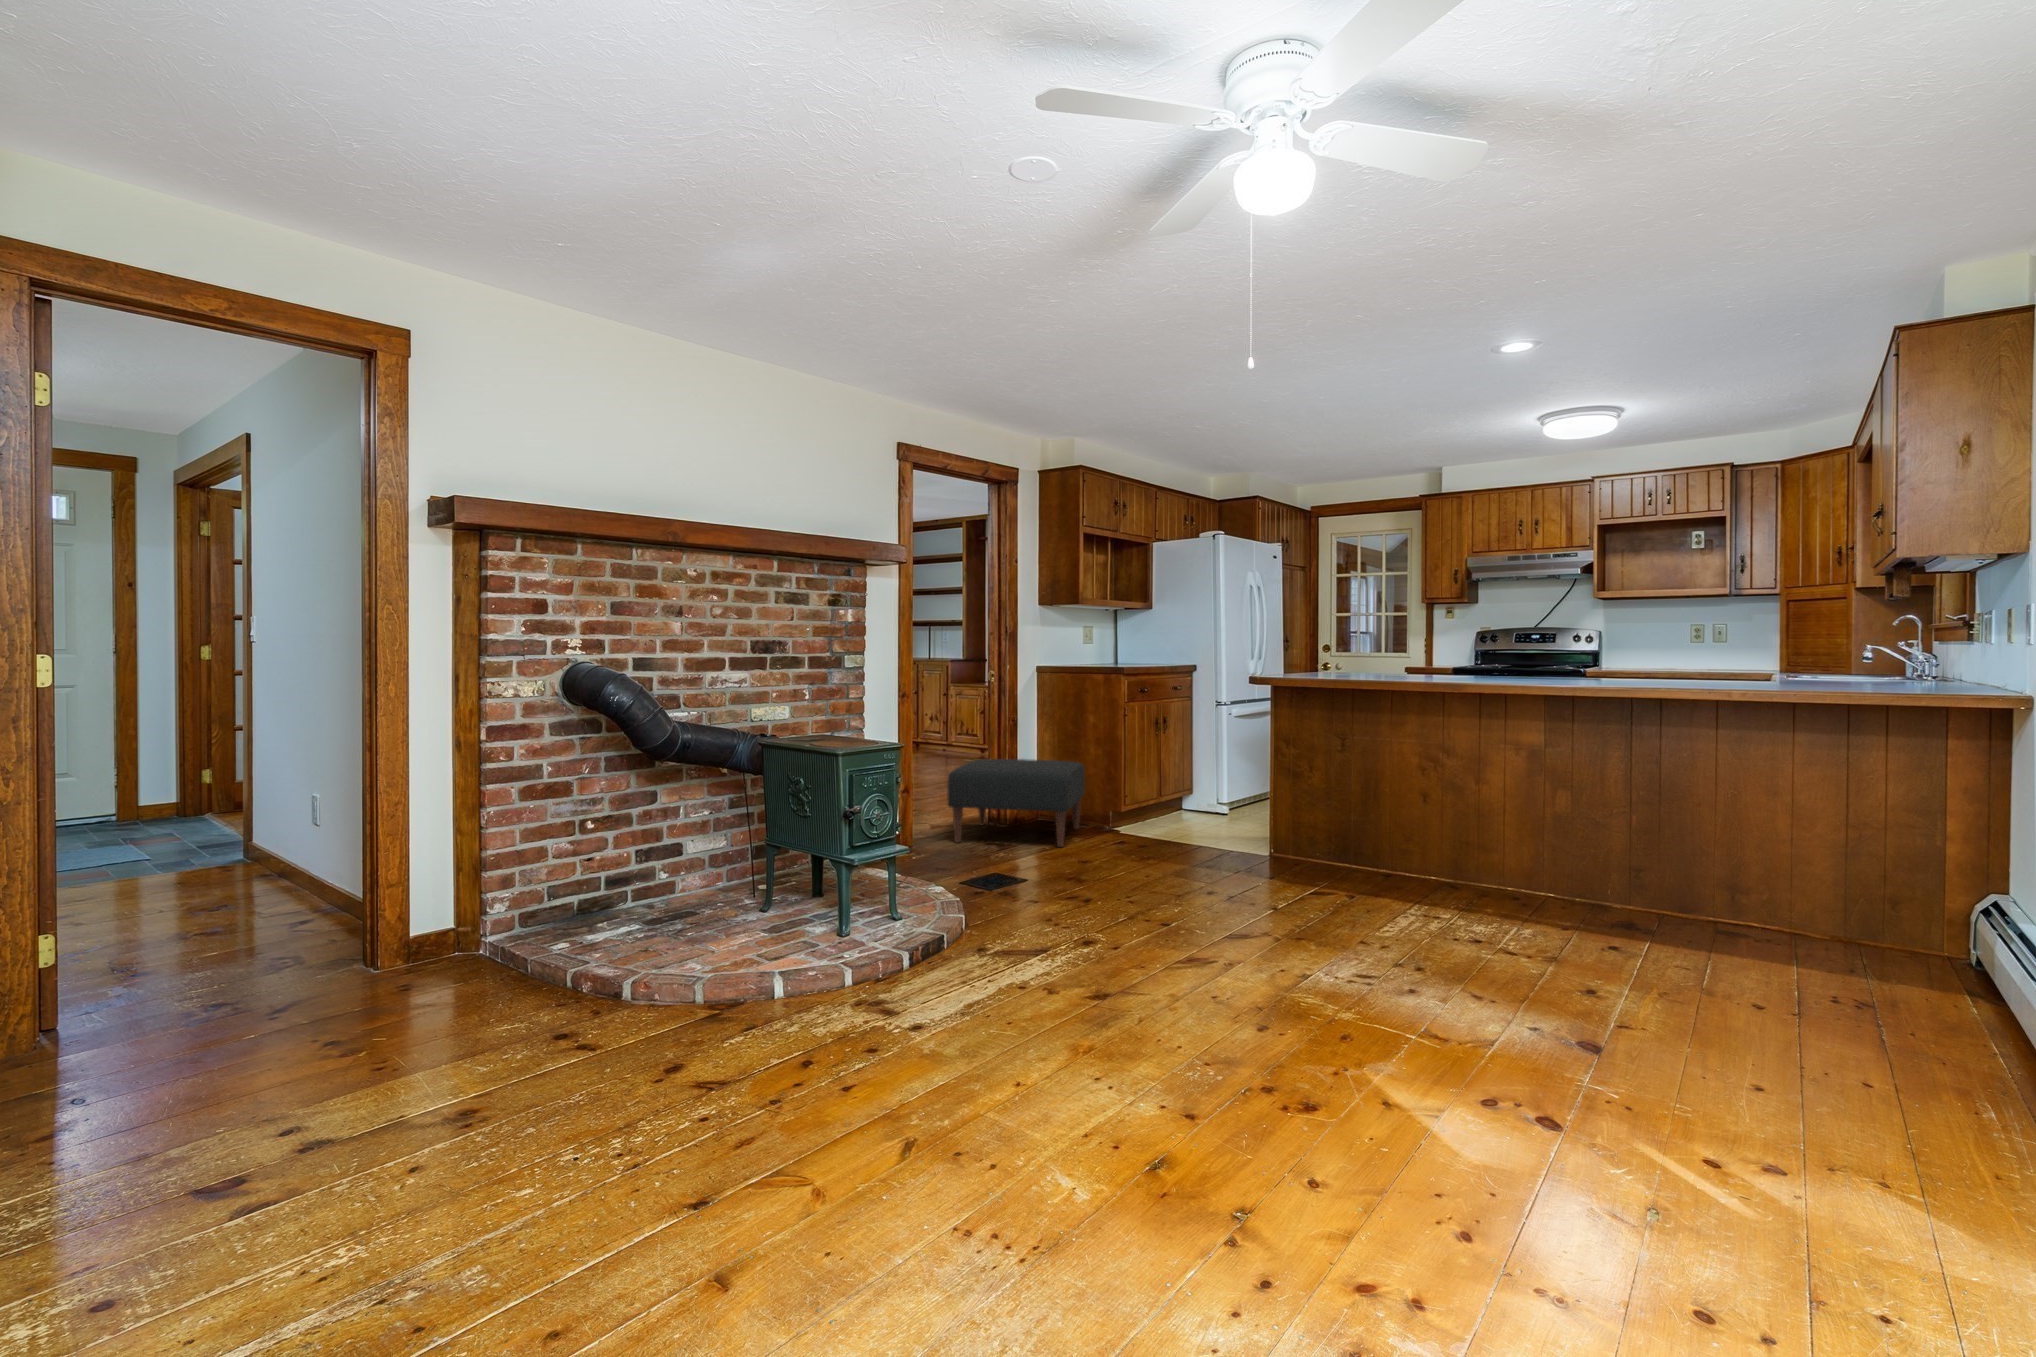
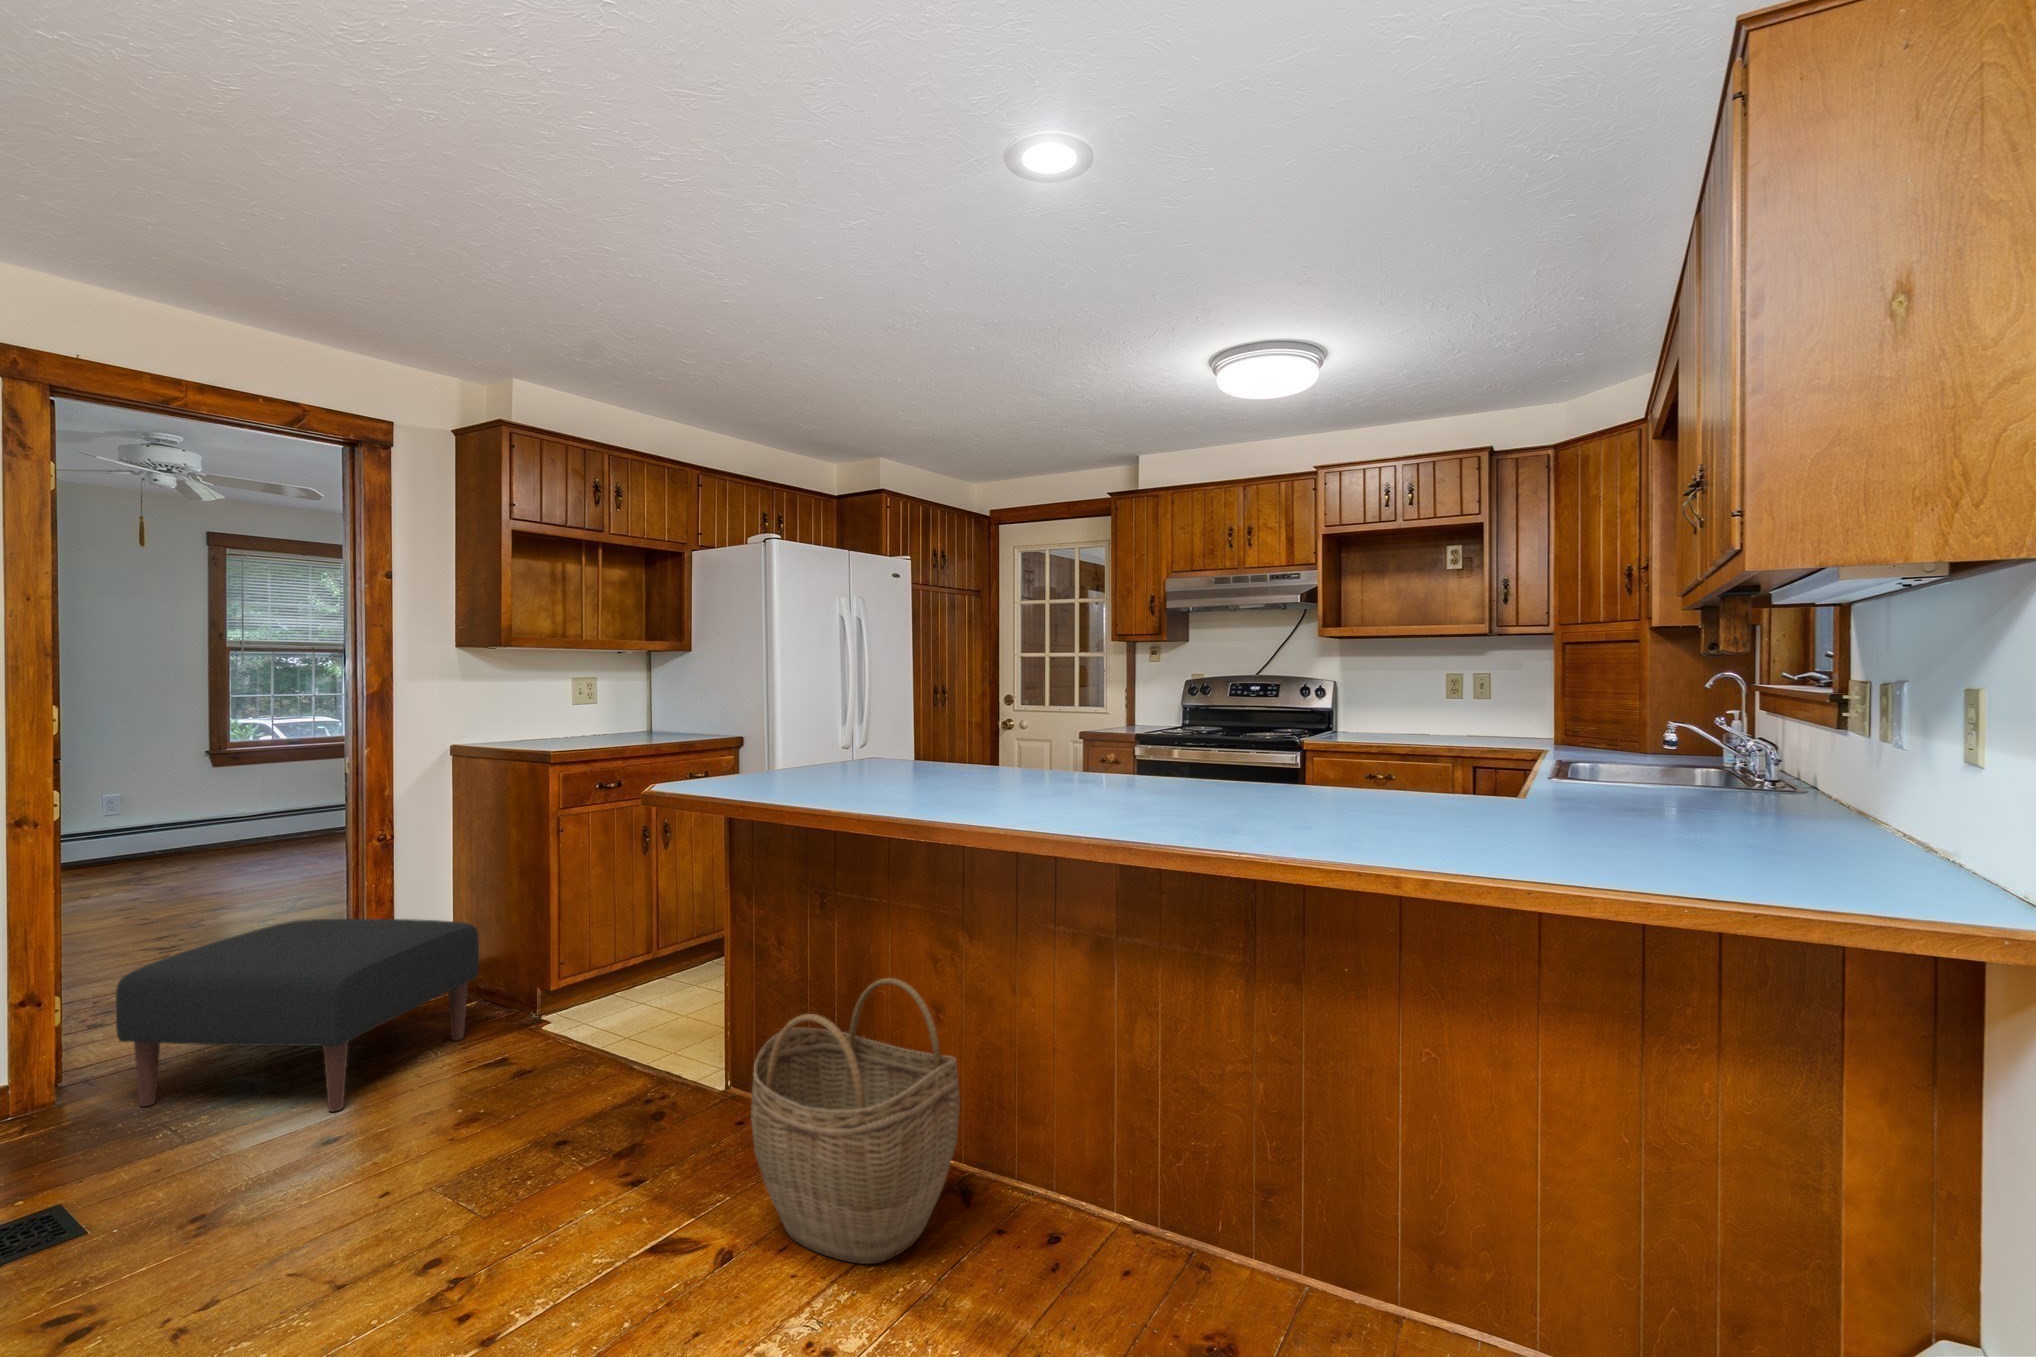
woven basket: none [1342,769,1452,894] -> present [751,978,960,1264]

